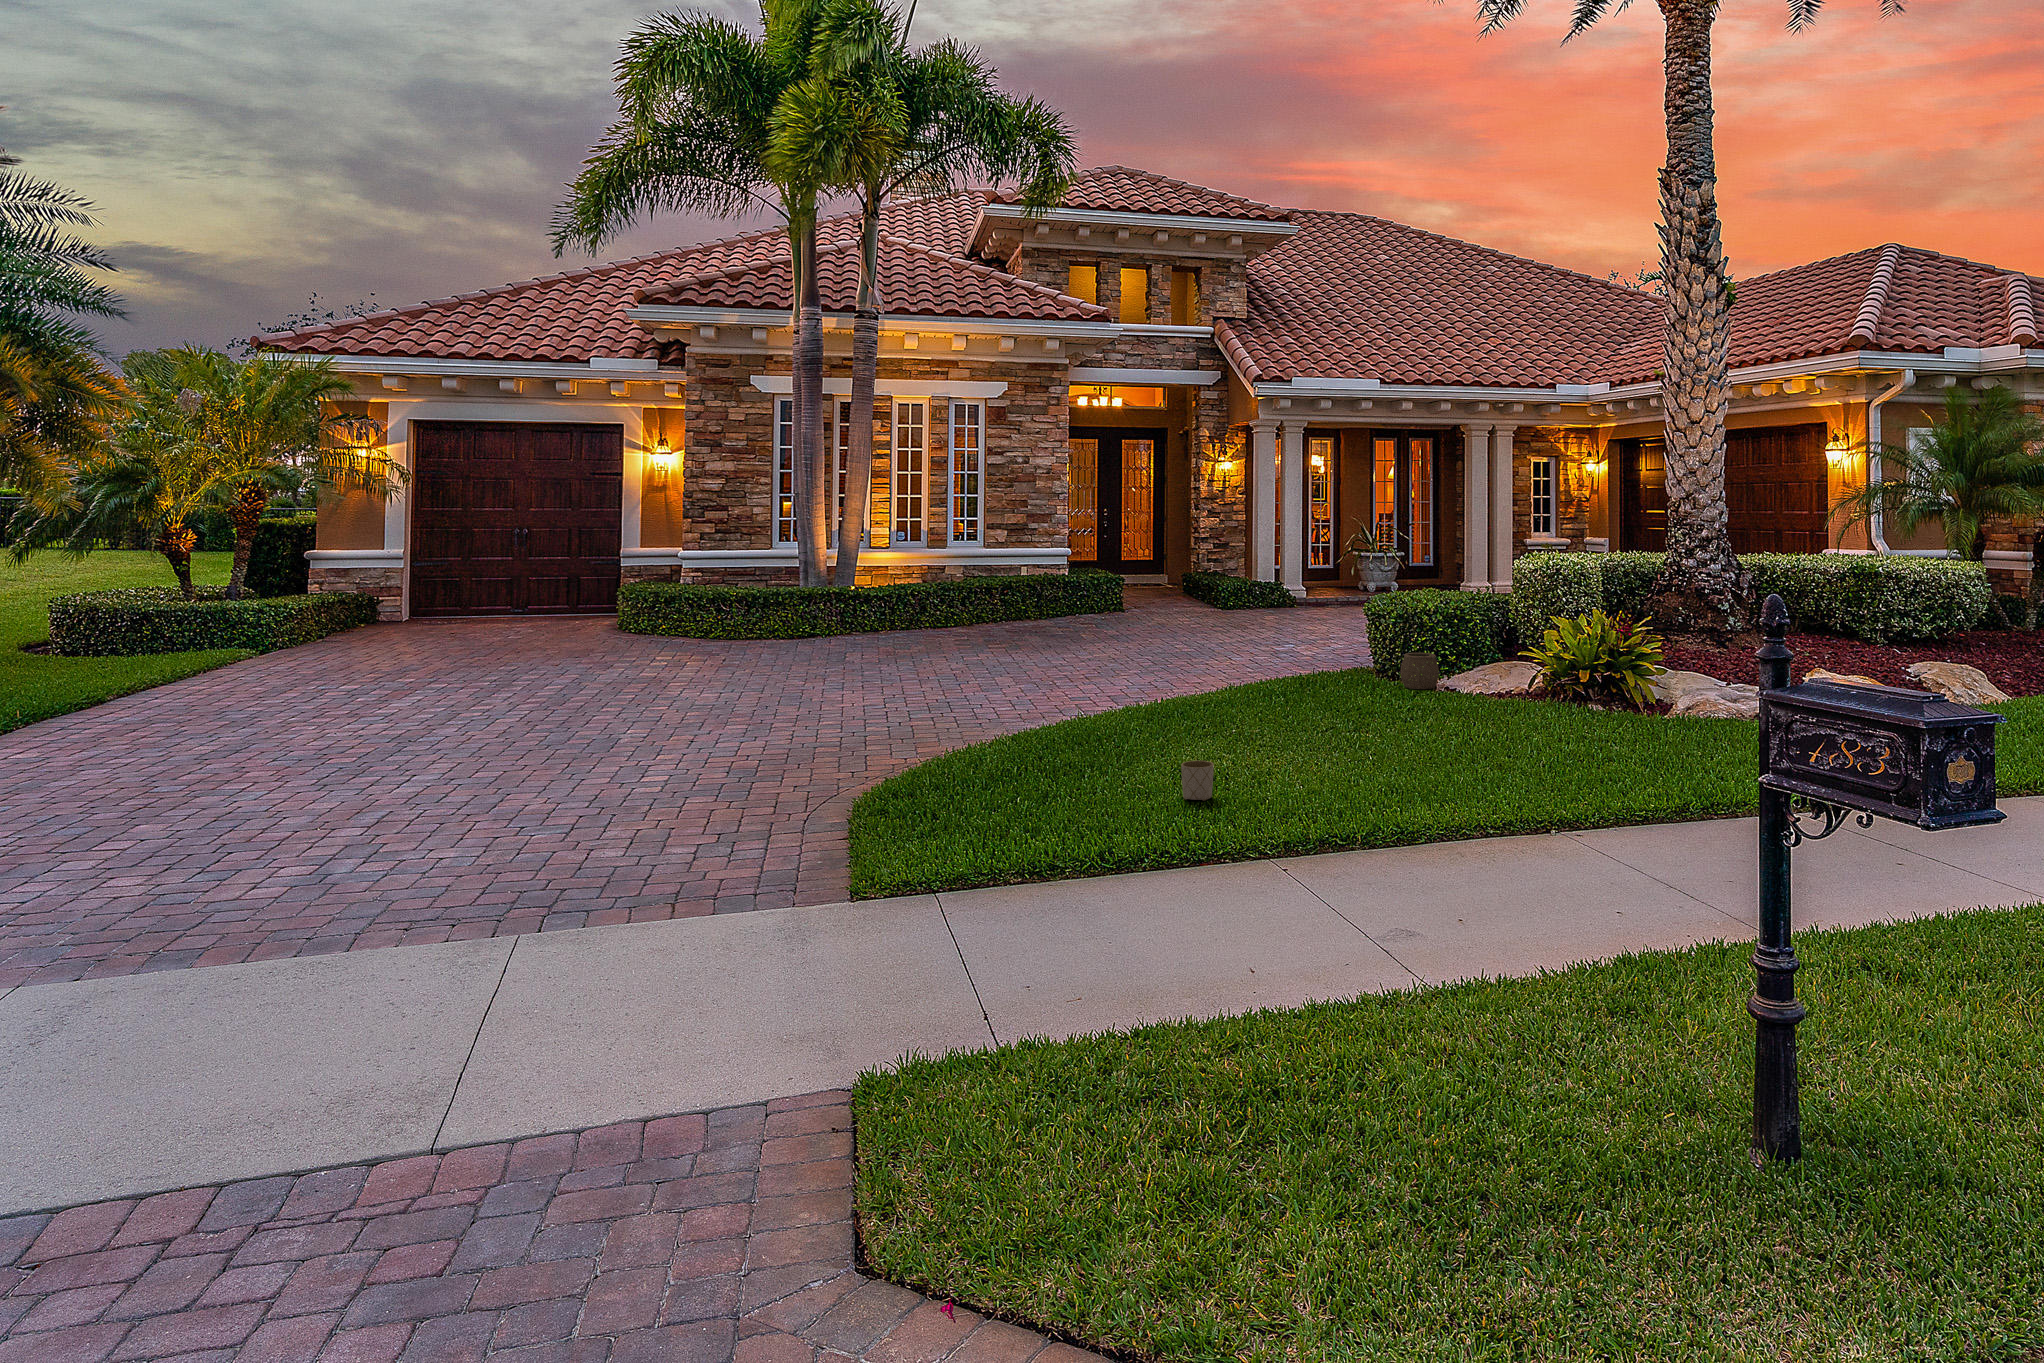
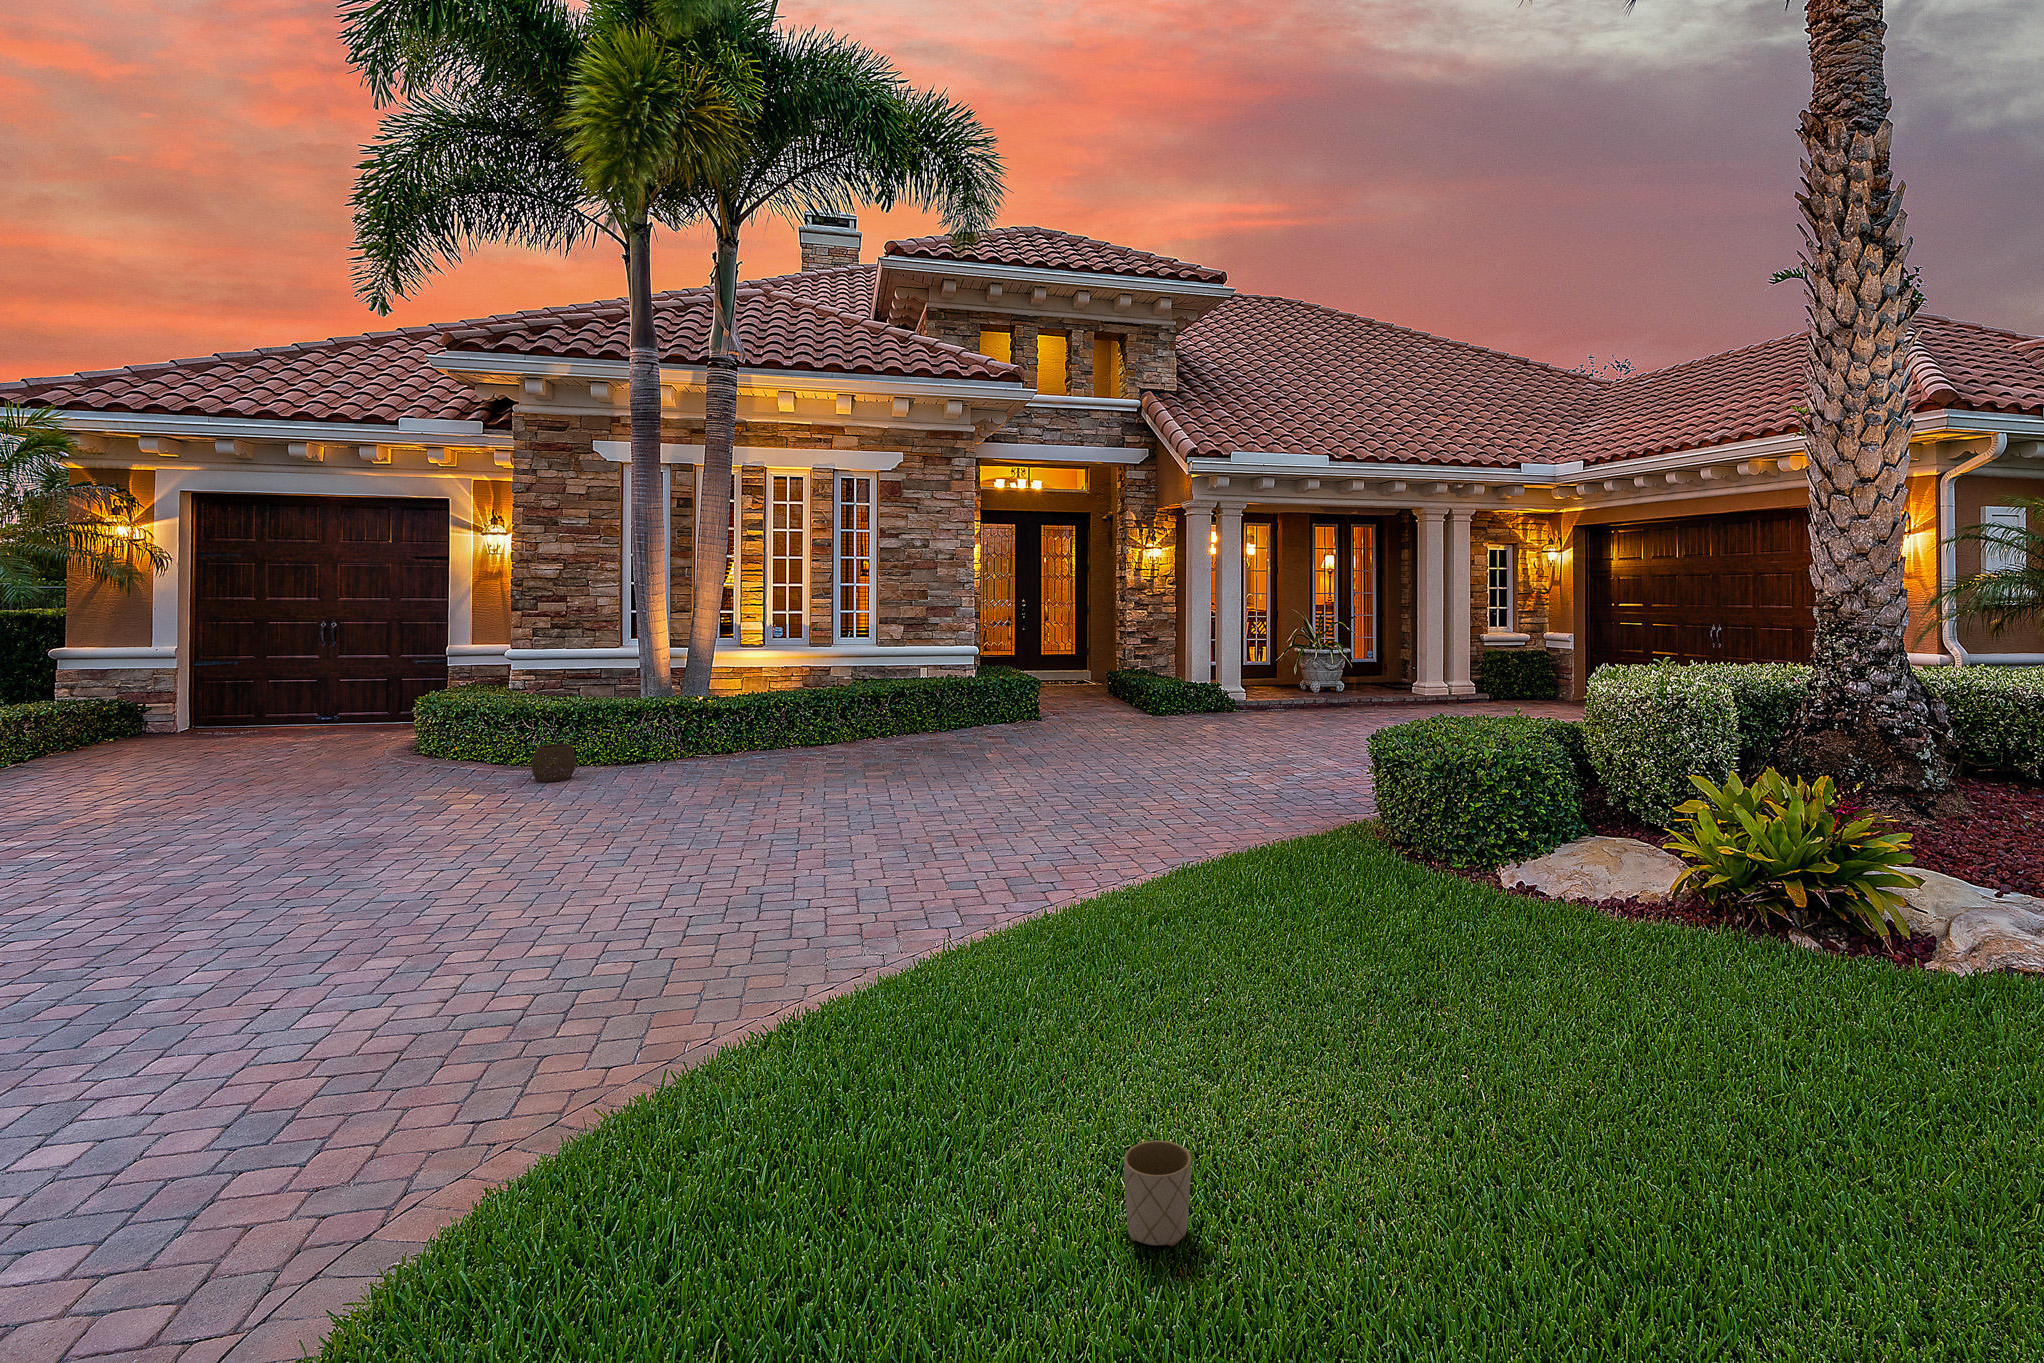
woven basket: present [1400,653,1439,689] -> present [531,744,576,782]

